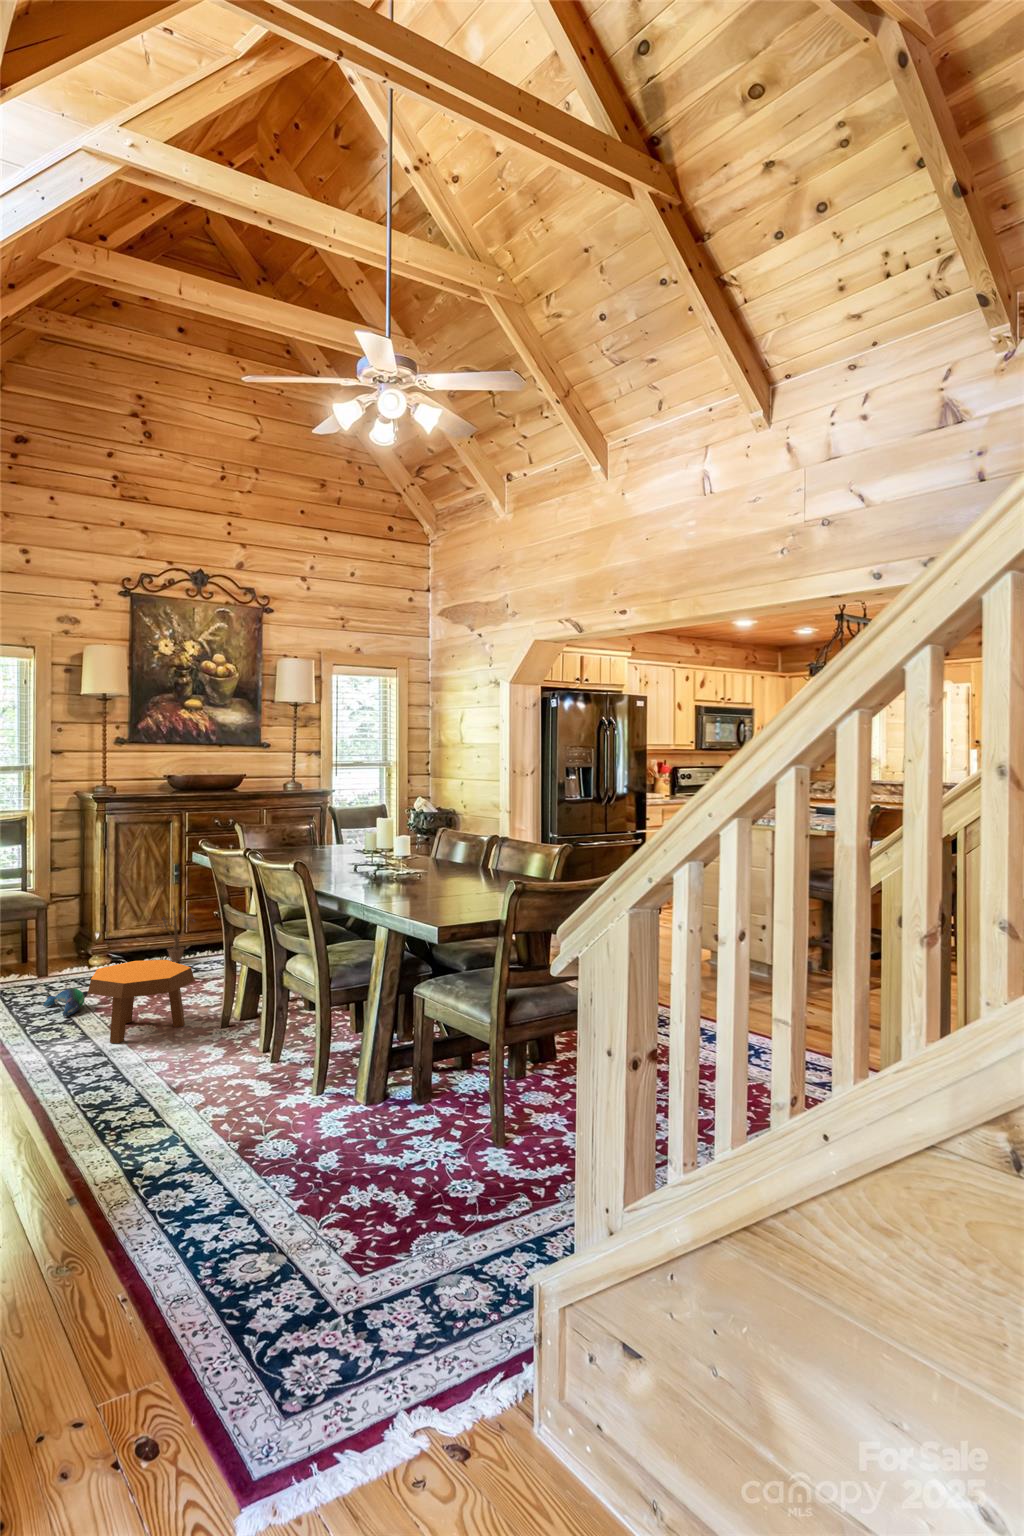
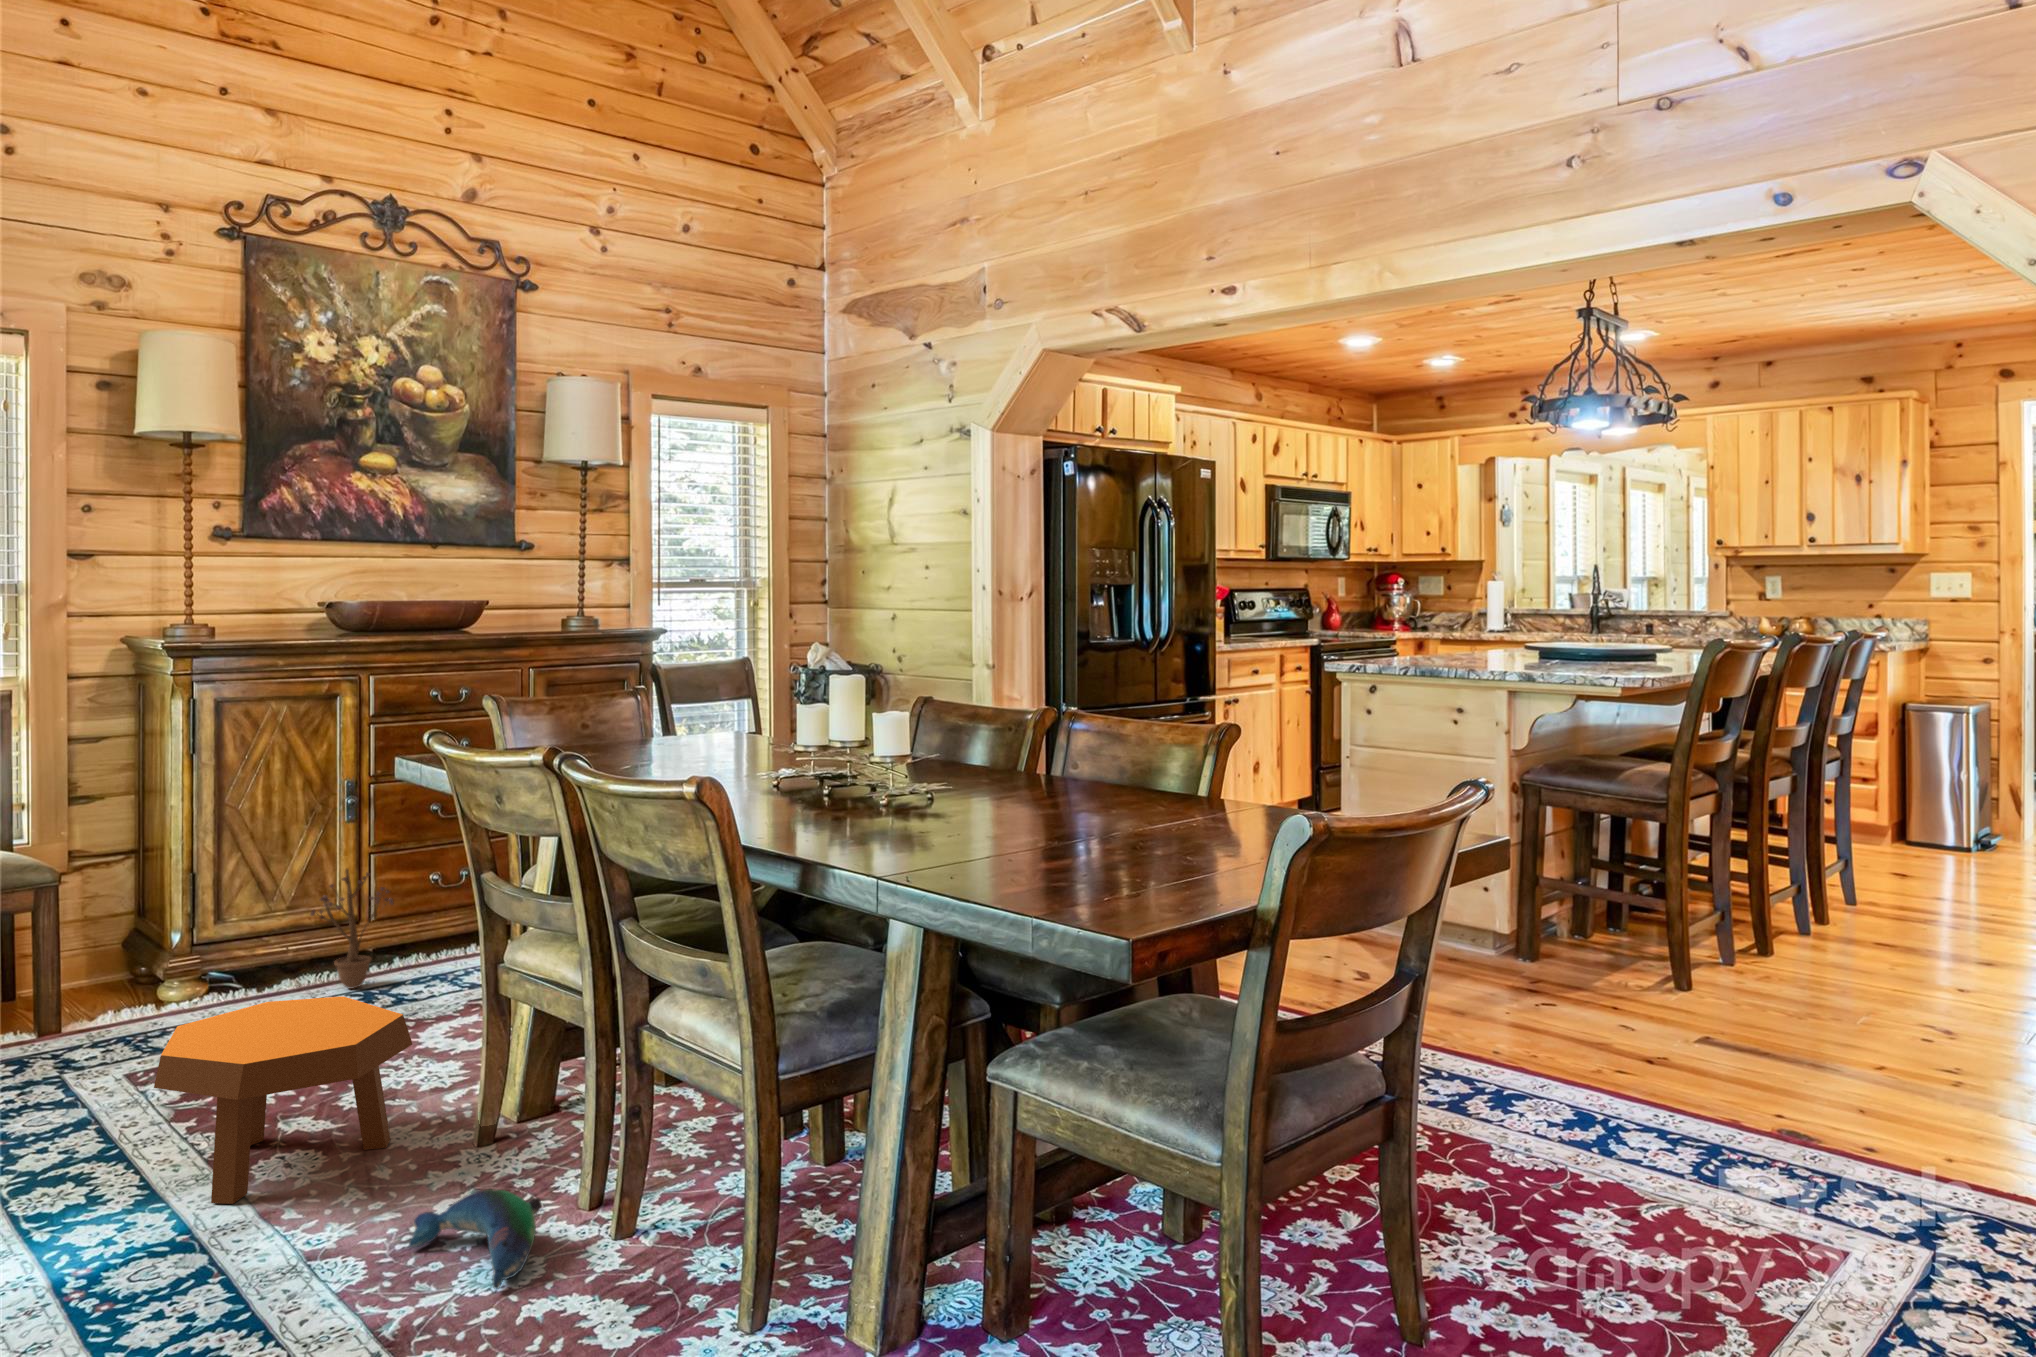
plush toy: present [43,988,88,1017] -> present [409,1189,541,1289]

